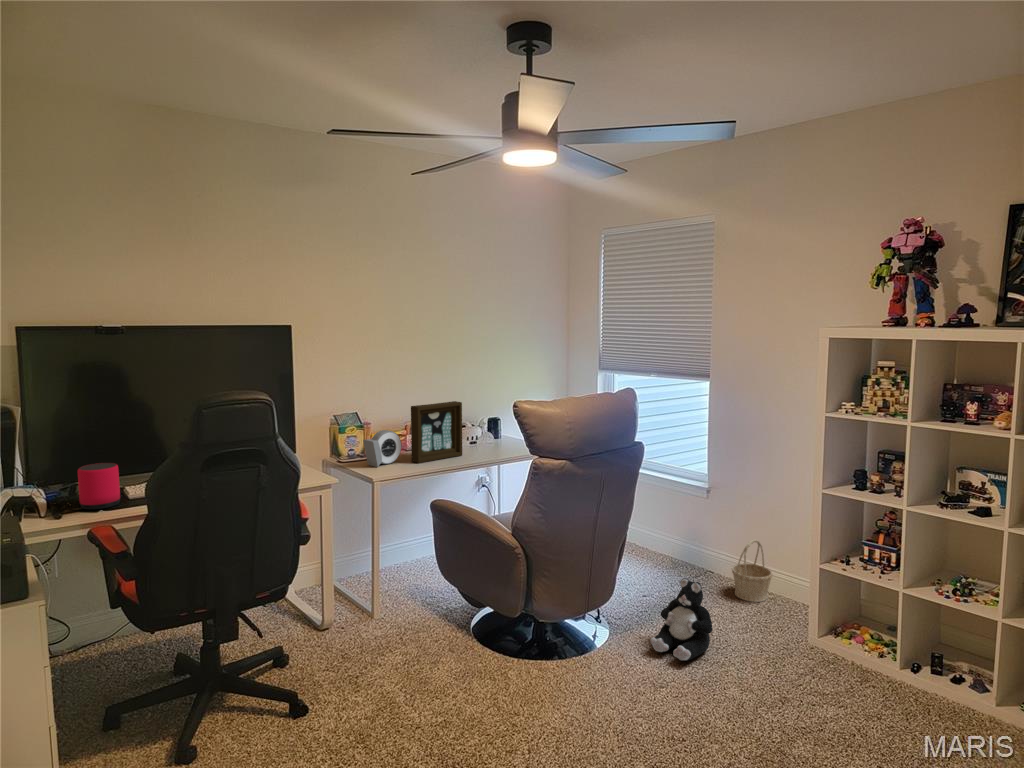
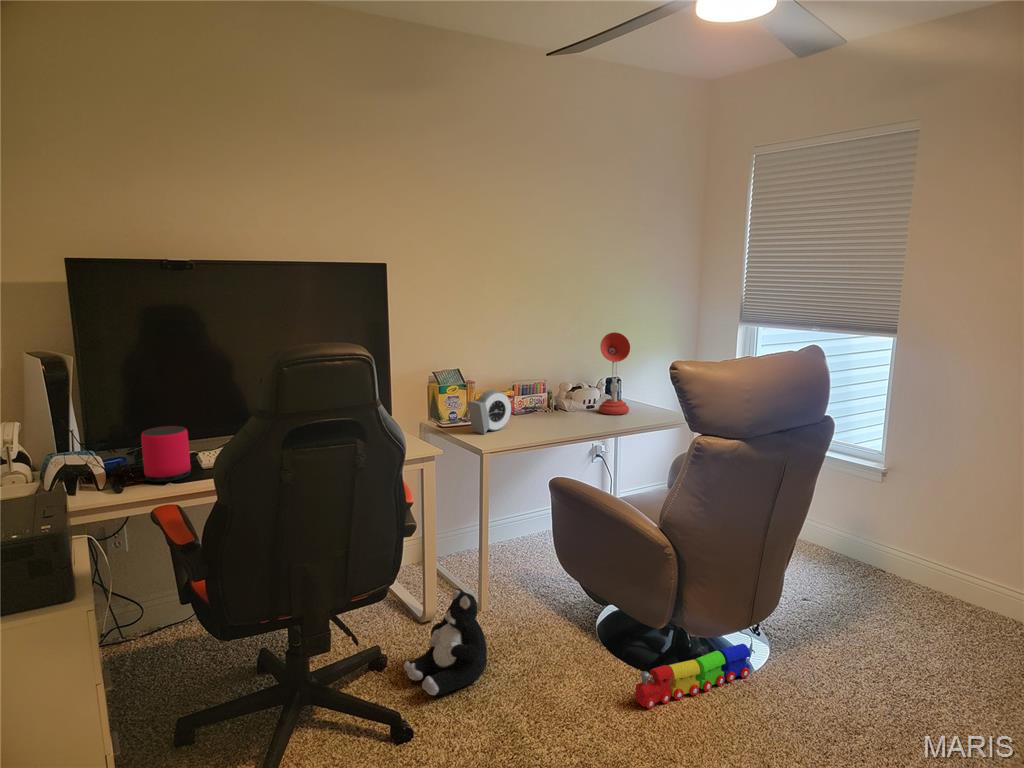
desk lamp: none [477,381,504,449] -> present [599,332,630,415]
picture frame: present [411,401,462,463] -> none [523,356,583,430]
basket: present [732,540,773,602] -> none [920,538,978,616]
plush toy: present [650,578,713,661] -> present [404,589,487,695]
toy train: none [493,627,587,680] -> present [635,644,750,709]

